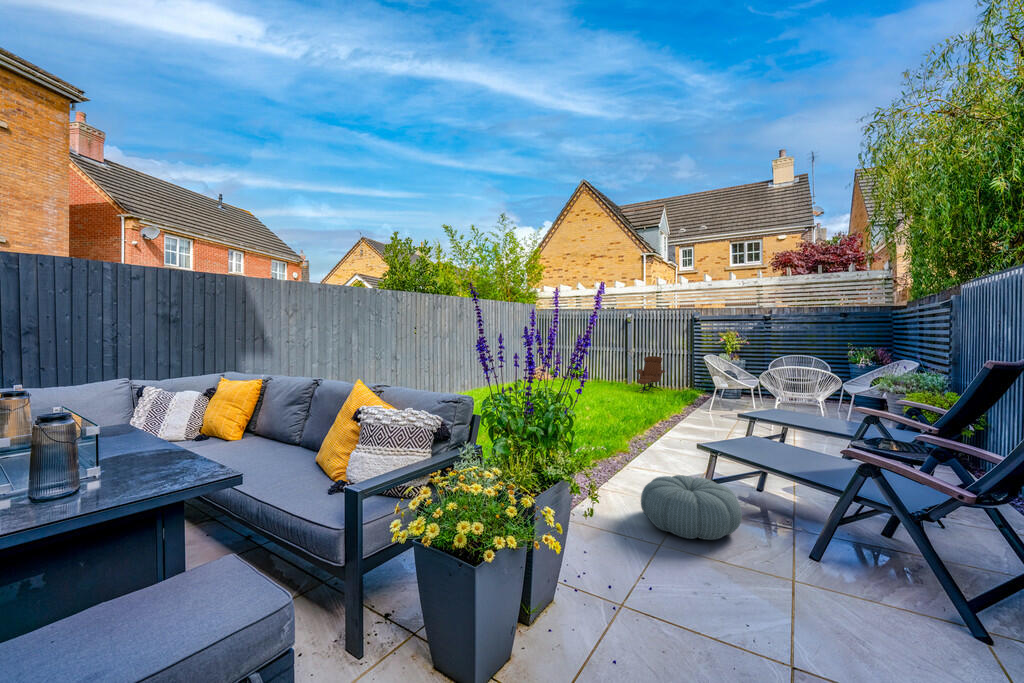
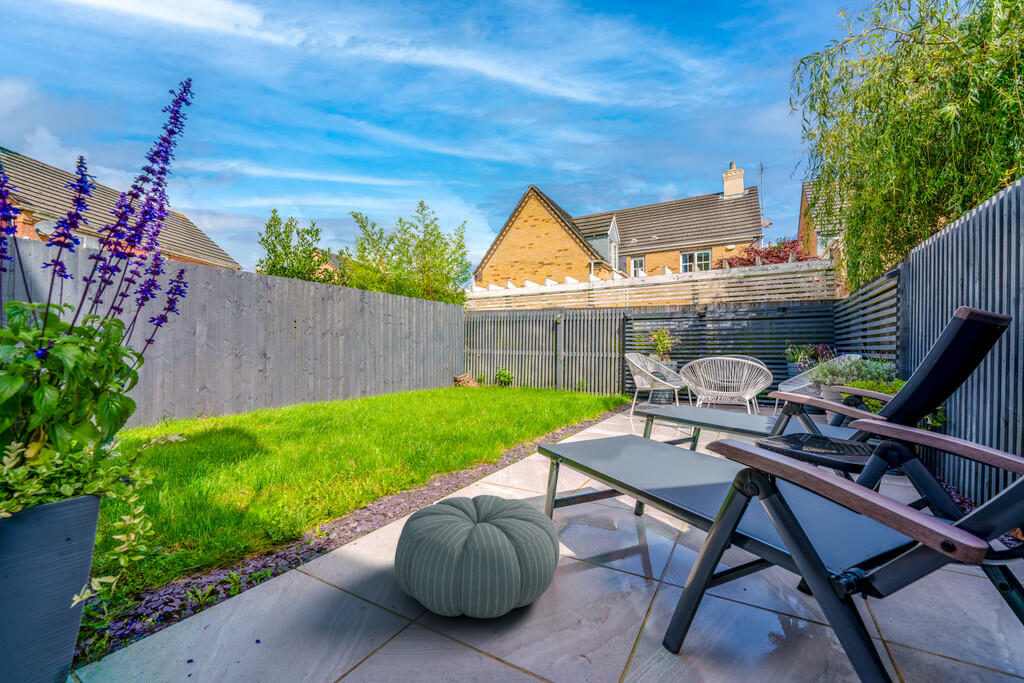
lounge chair: present [636,356,665,393] -> none [560,360,595,400]

